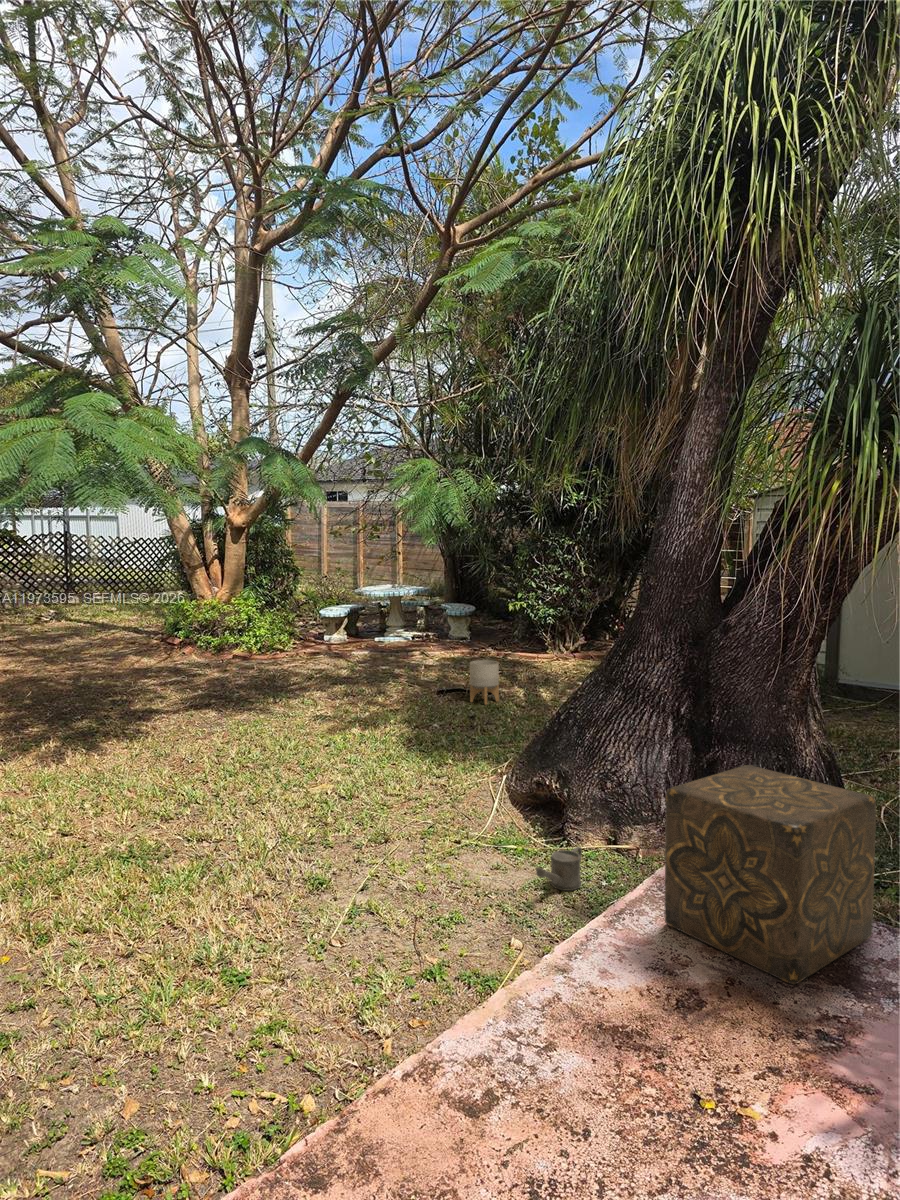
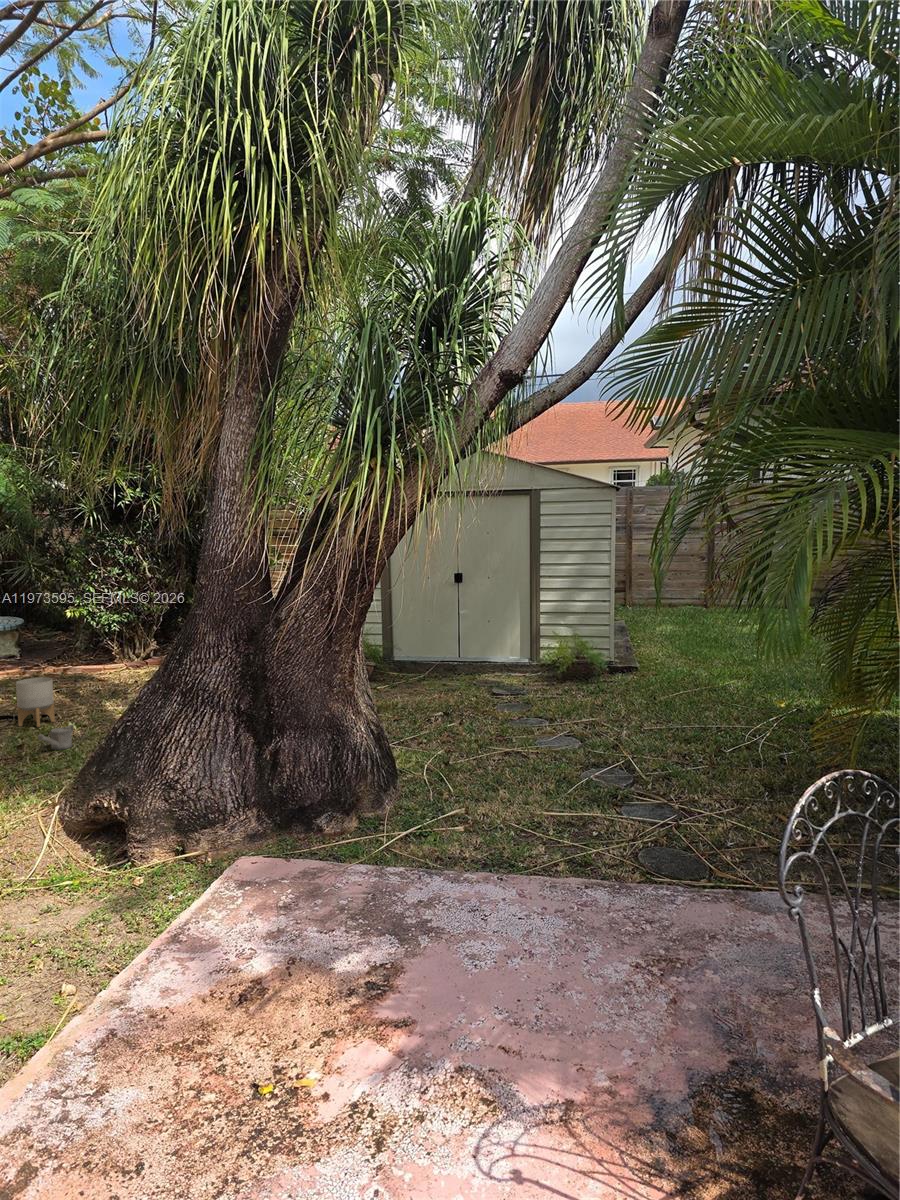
ottoman: present [664,765,876,984] -> none [225,753,410,947]
watering can: present [536,846,582,891] -> present [38,725,73,750]

